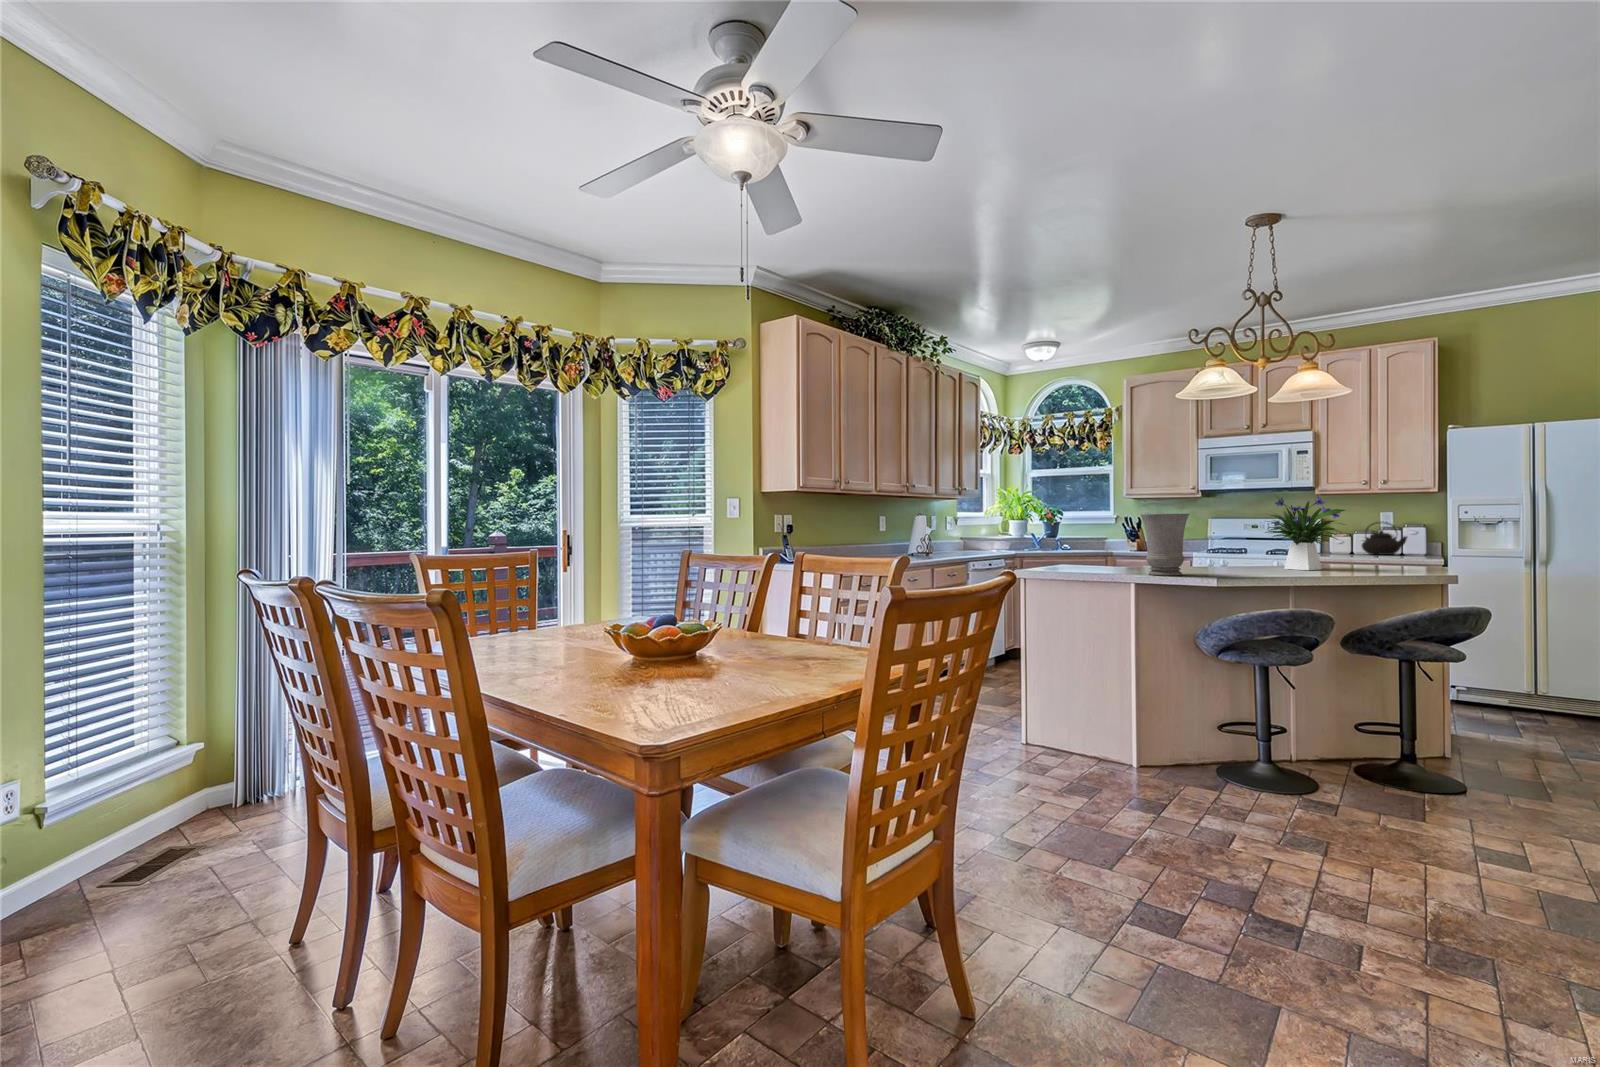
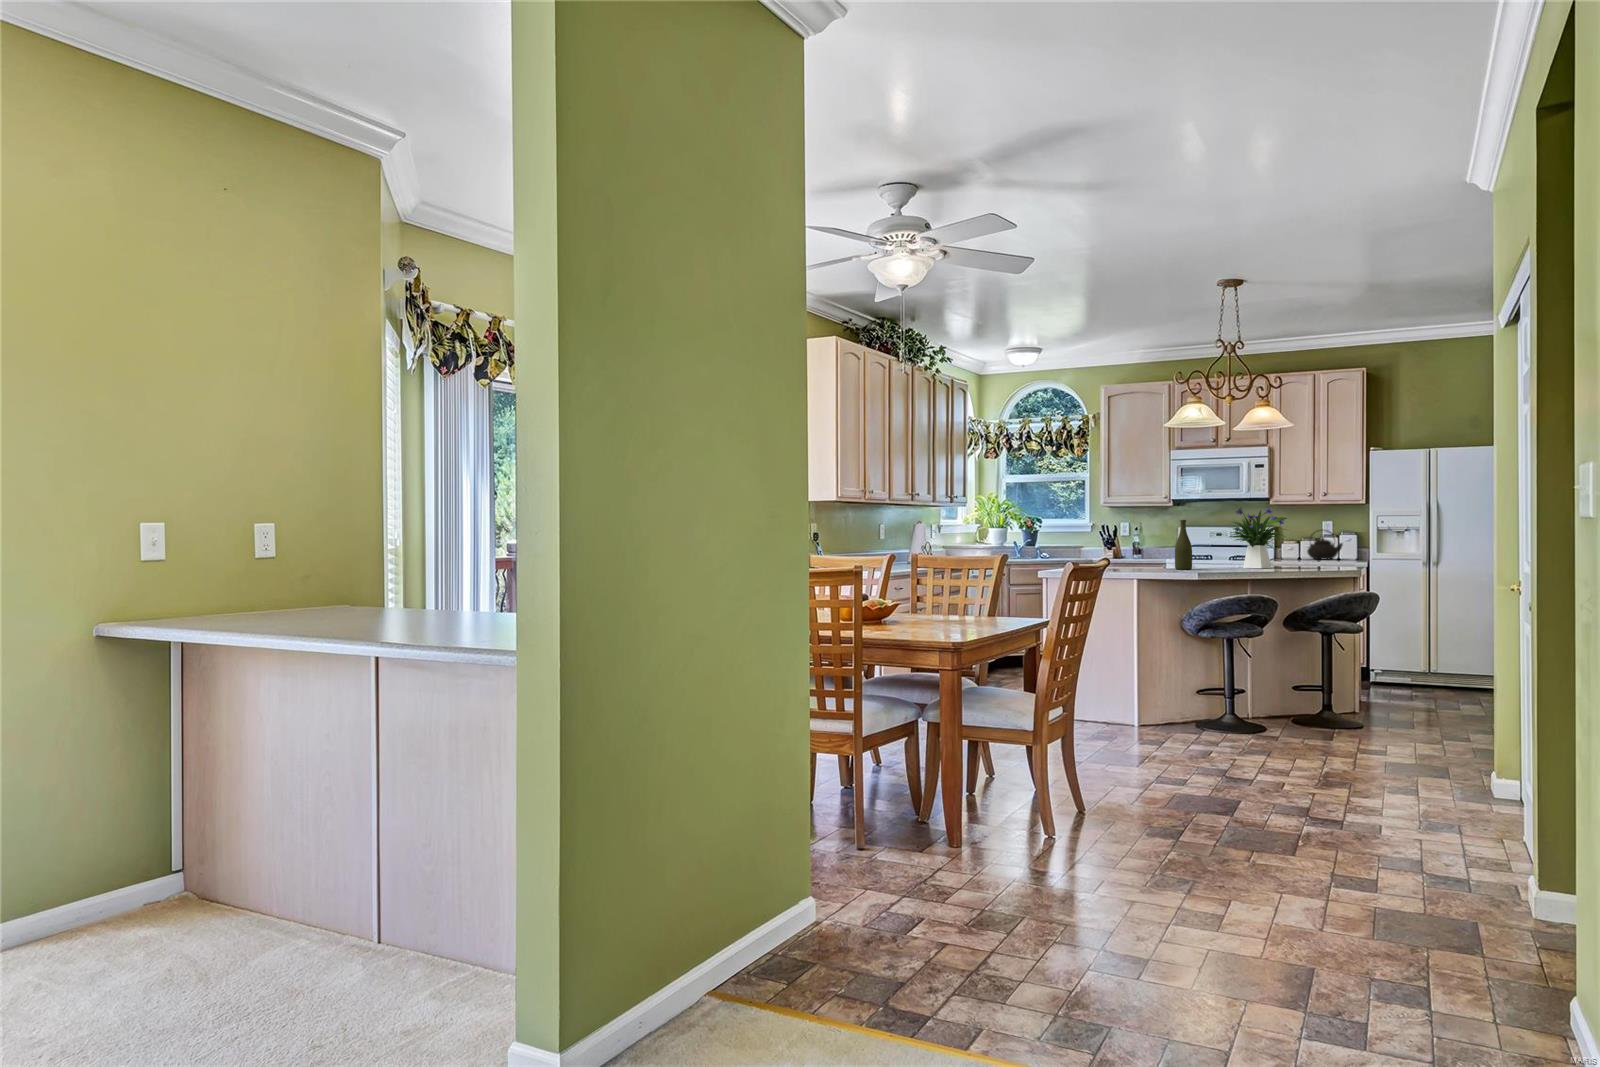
bottle: none [1196,513,1217,571] -> present [1175,520,1192,570]
vase: present [1141,514,1189,576] -> none [1133,520,1171,572]

